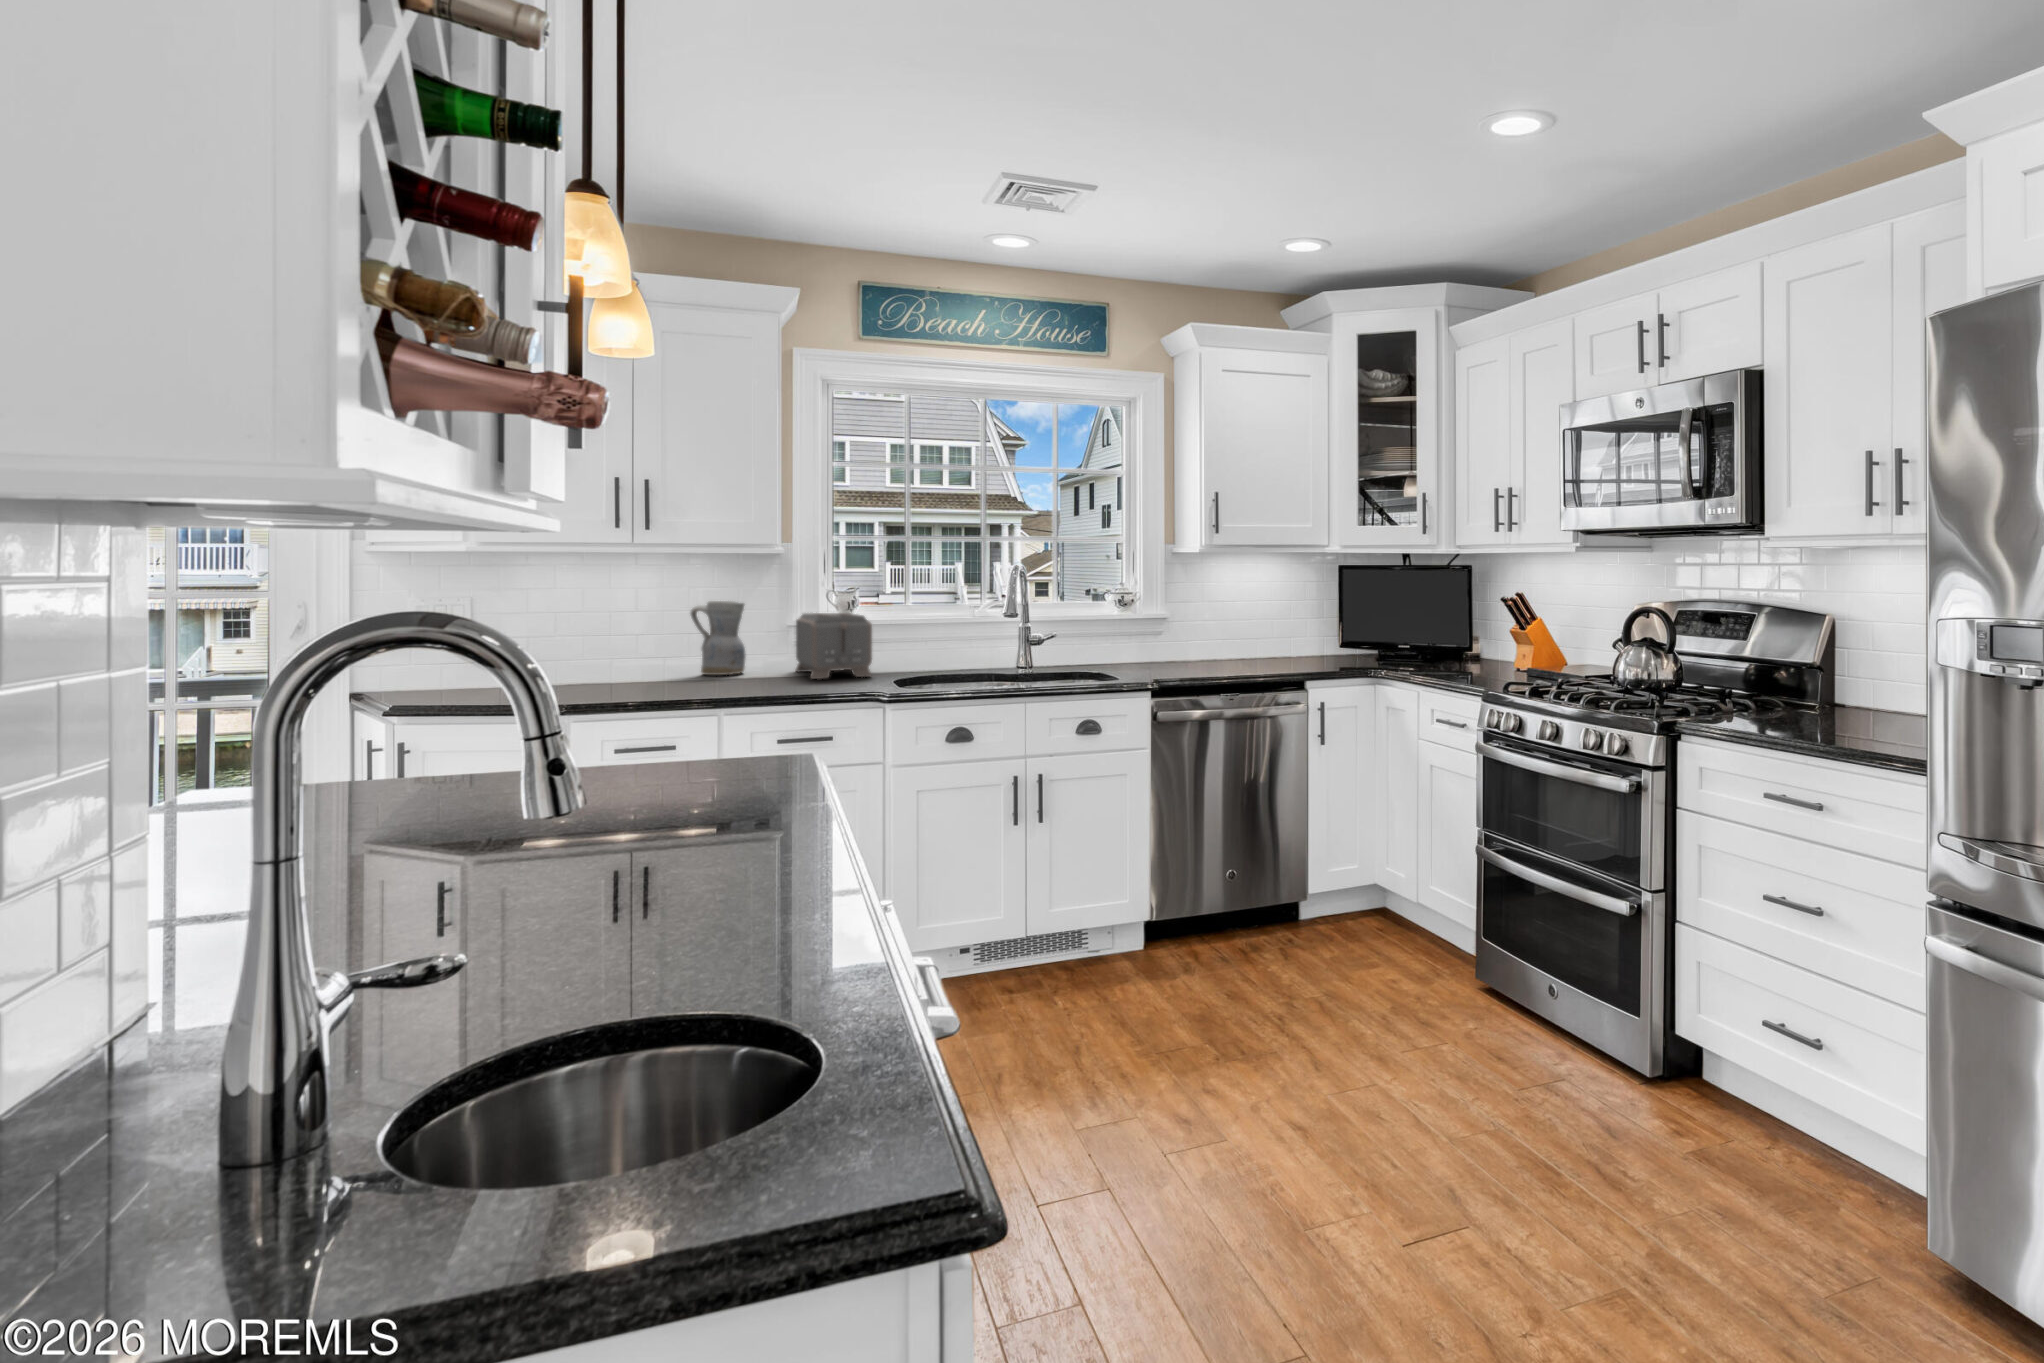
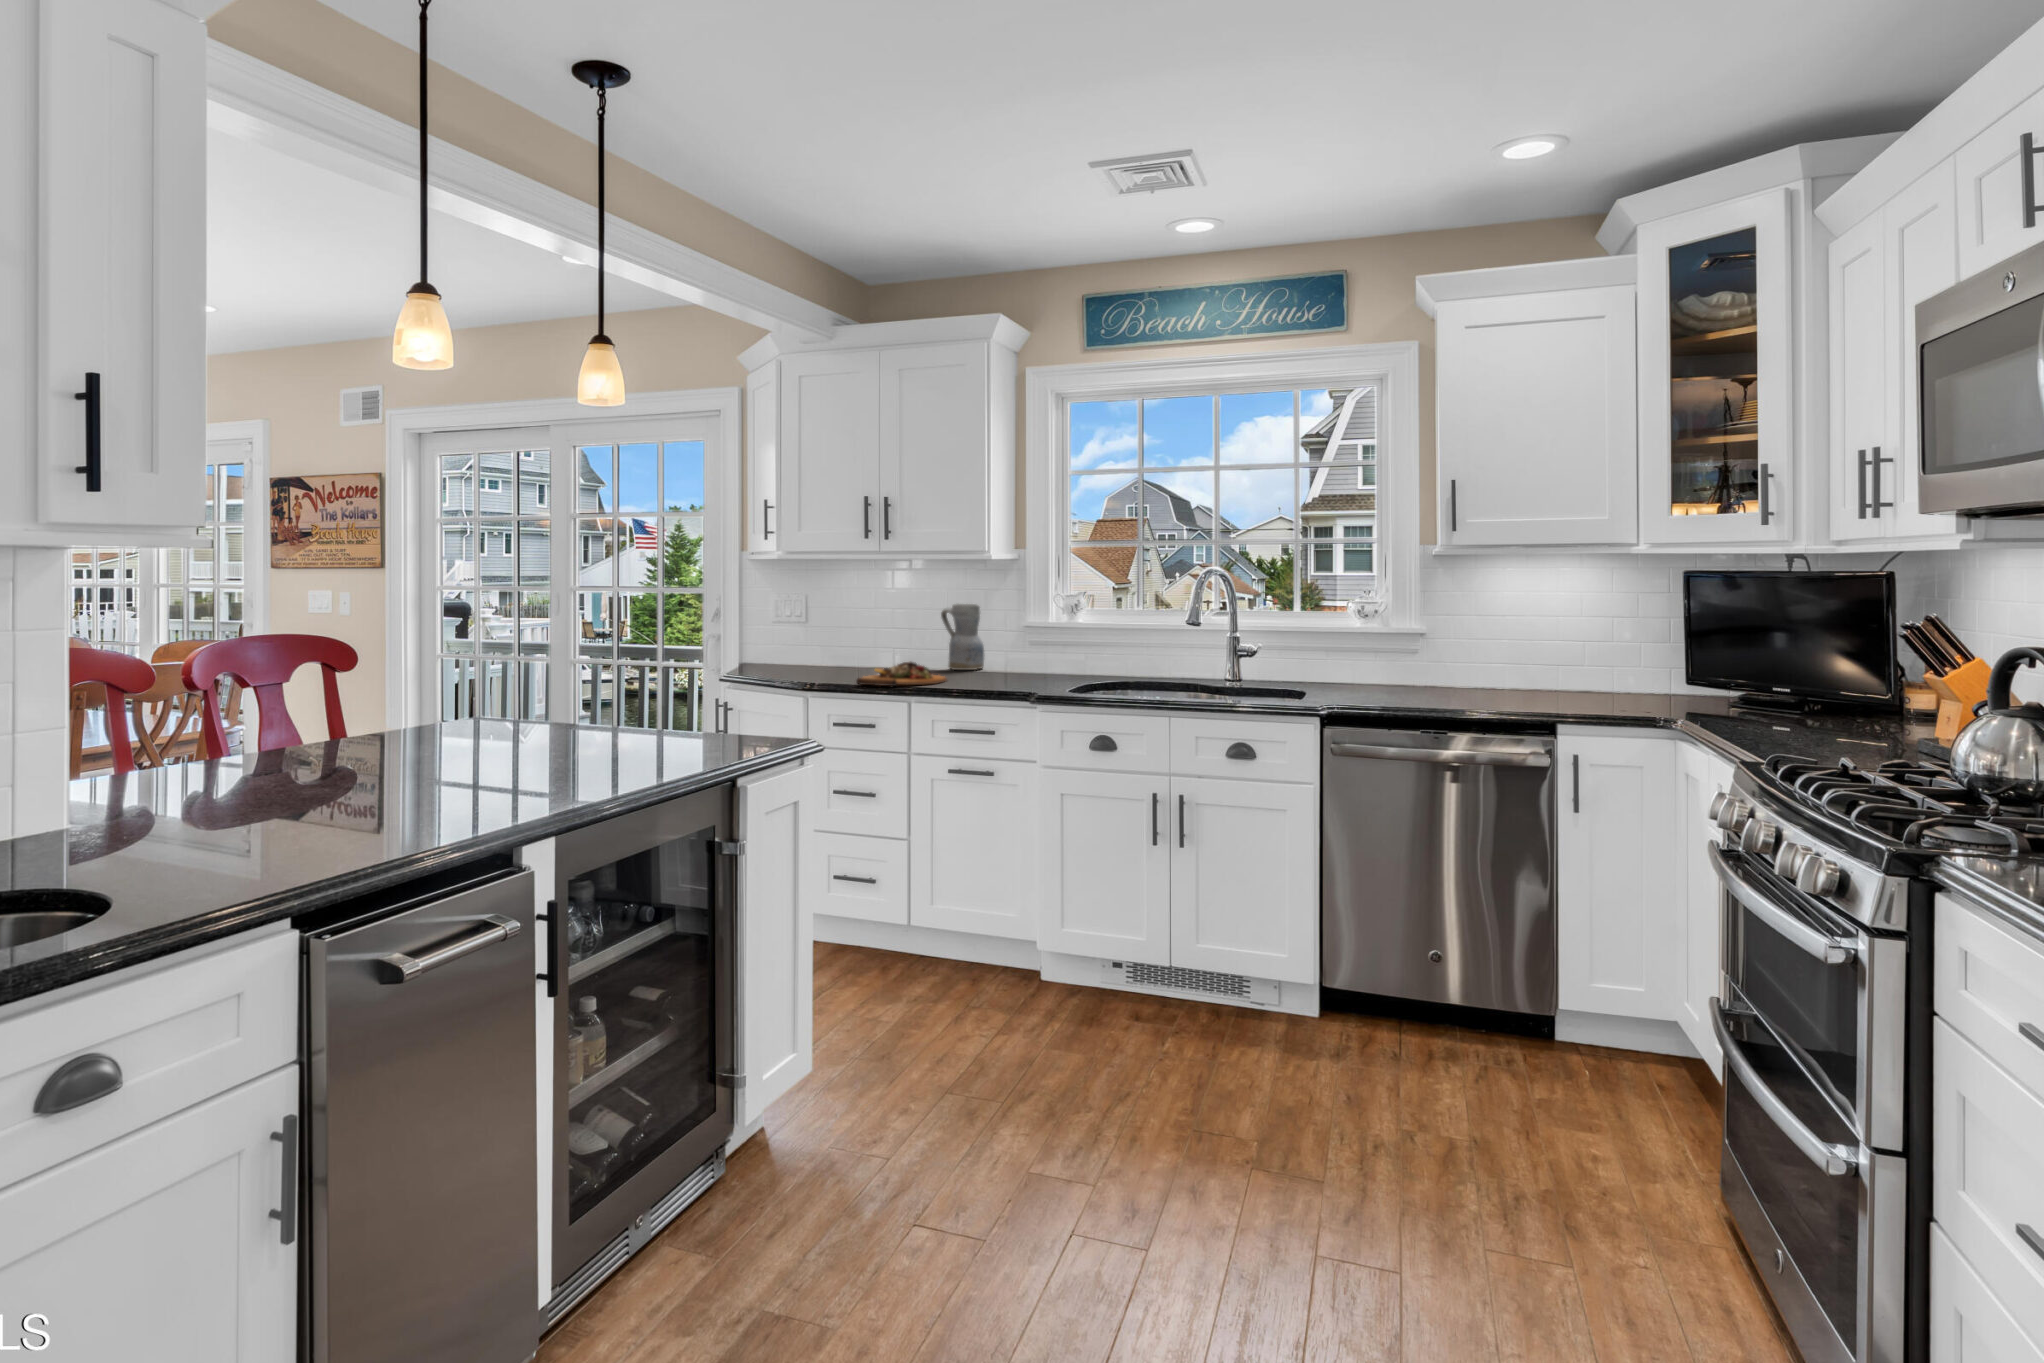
toaster: present [796,613,872,679] -> none [1008,616,1075,679]
cutting board: none [628,667,741,697] -> present [856,662,947,686]

